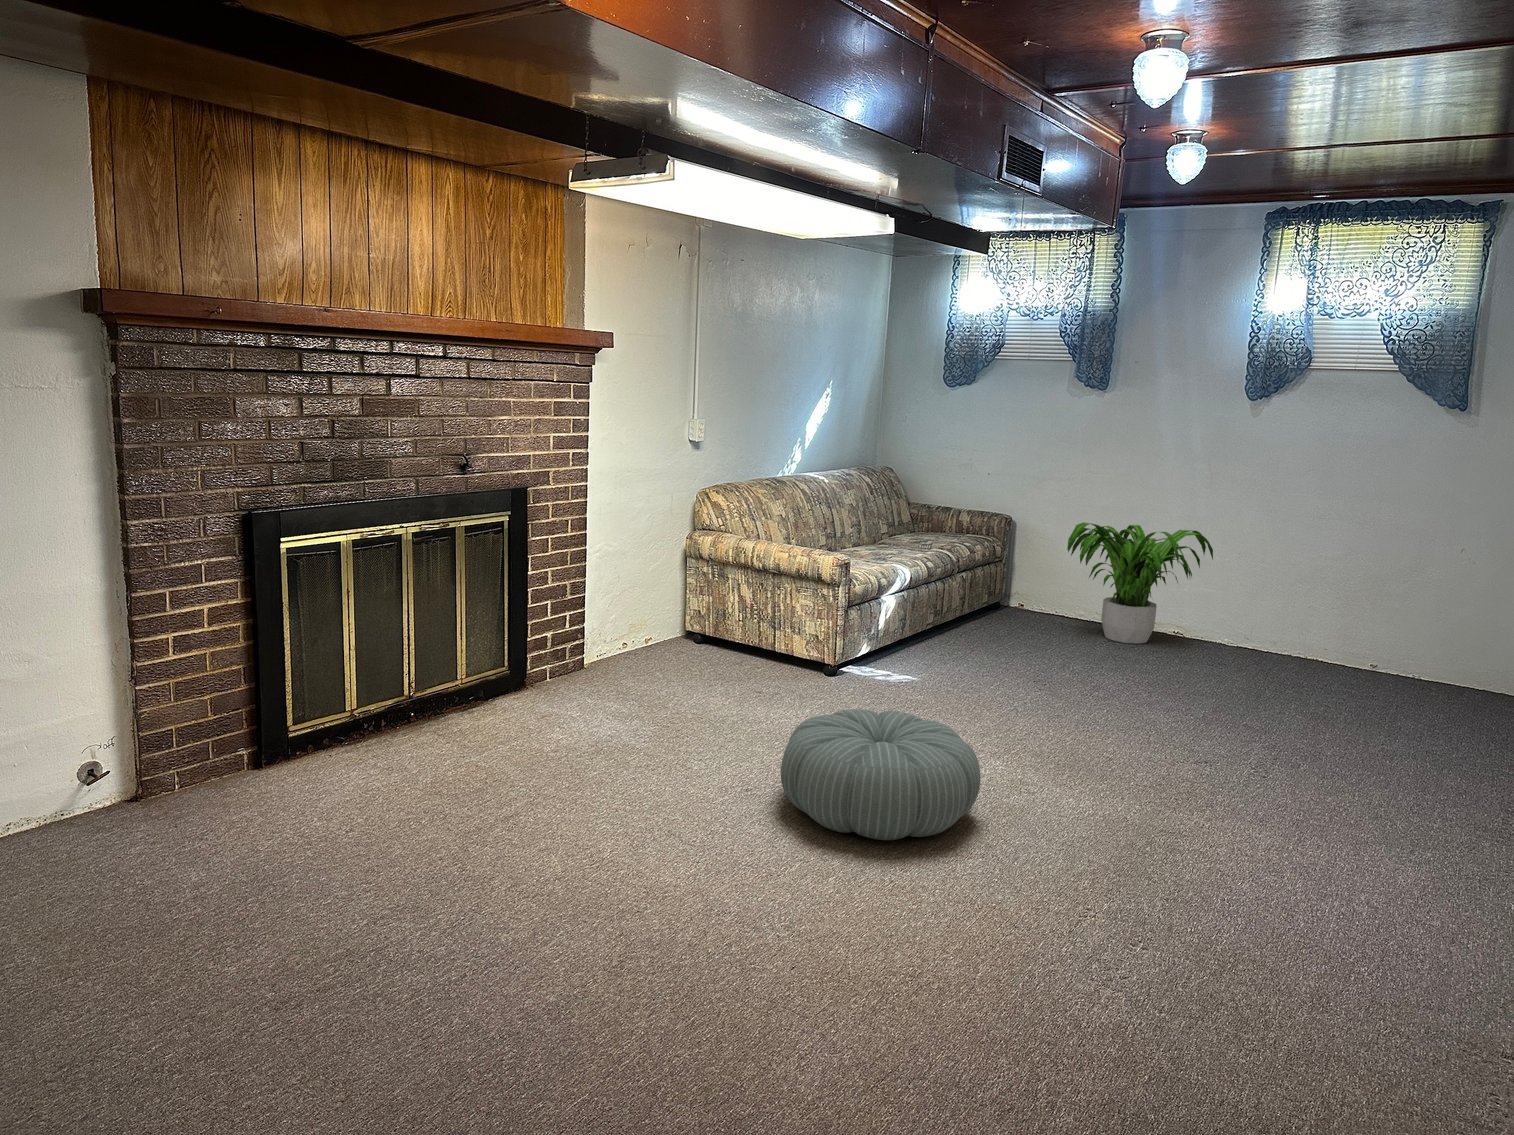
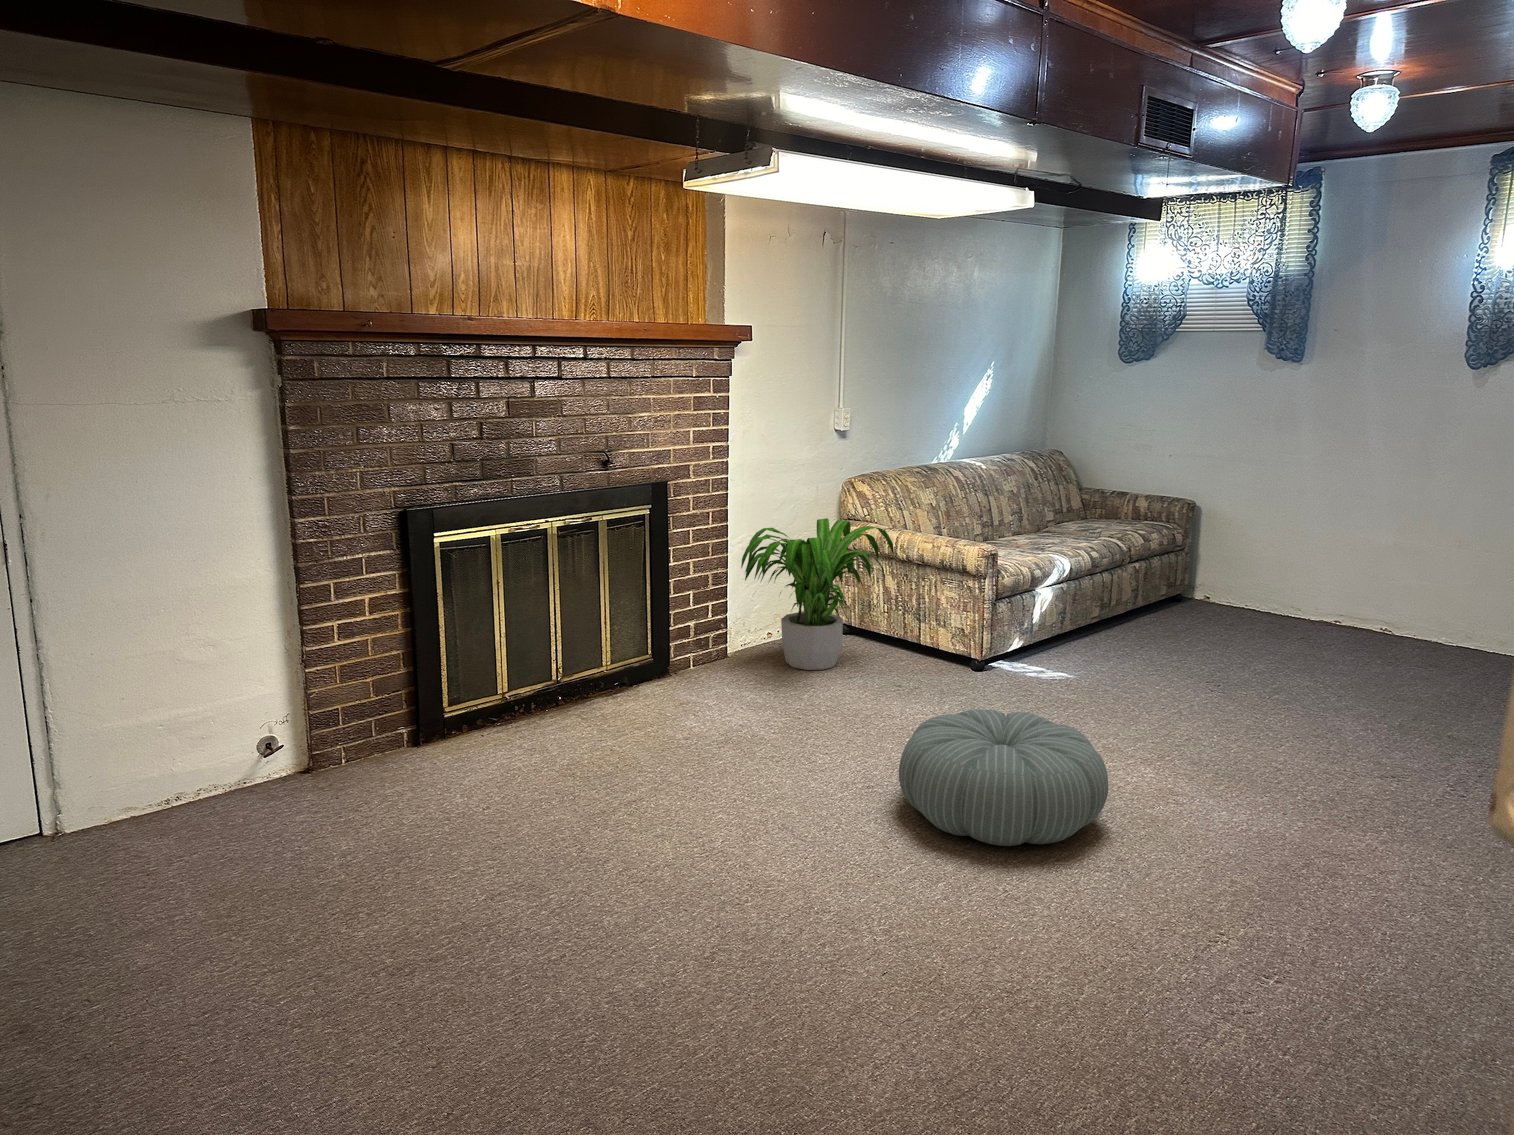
potted plant: present [1067,522,1213,644] -> present [741,518,894,670]

